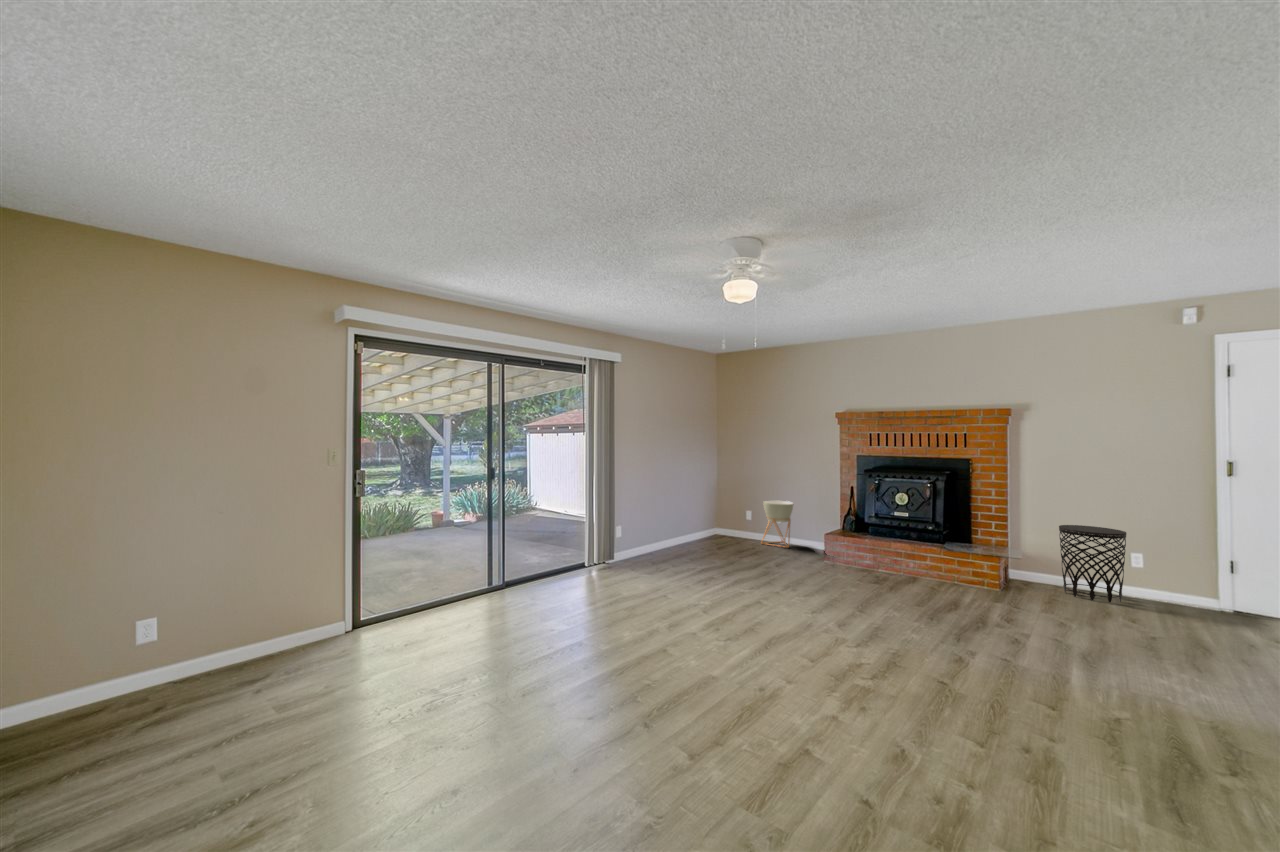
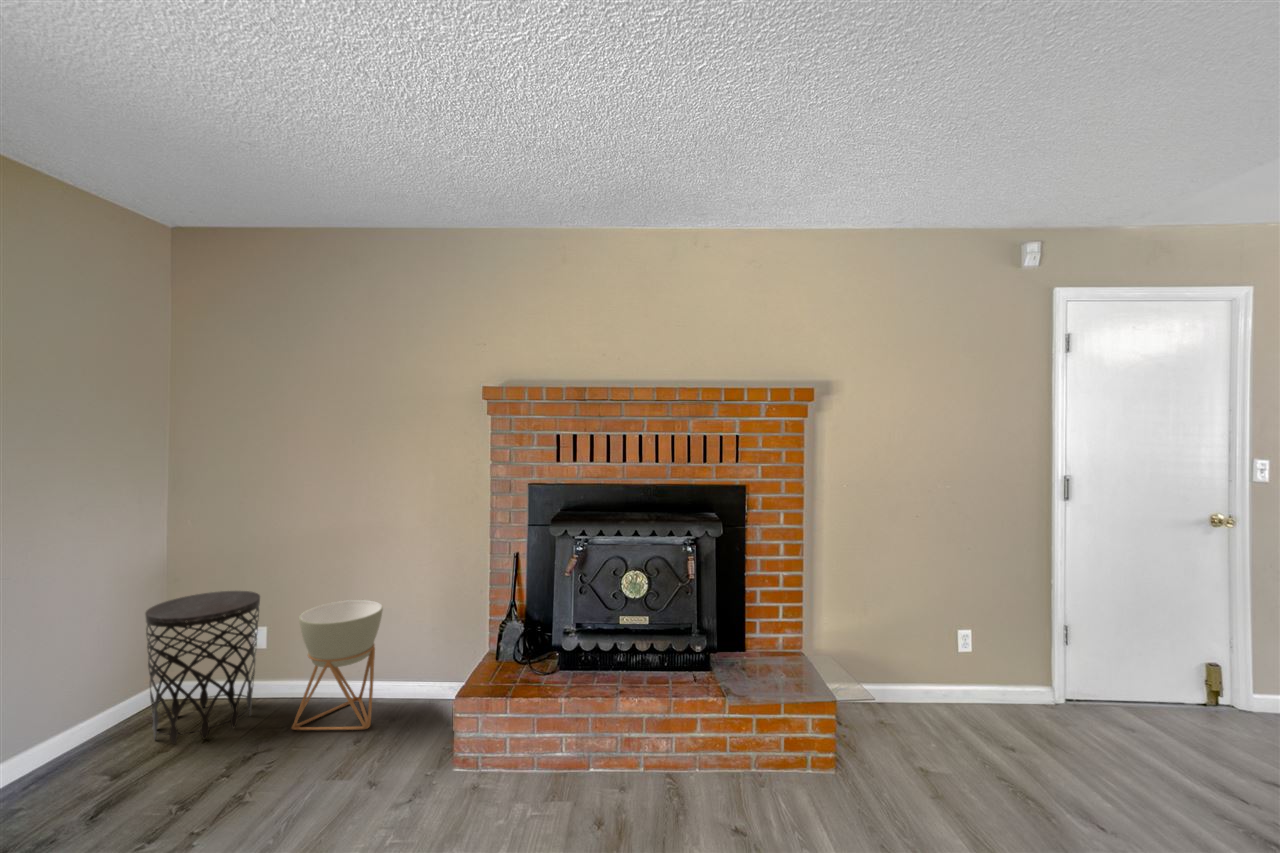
side table: present [1059,525,1126,602] -> present [145,591,260,744]

